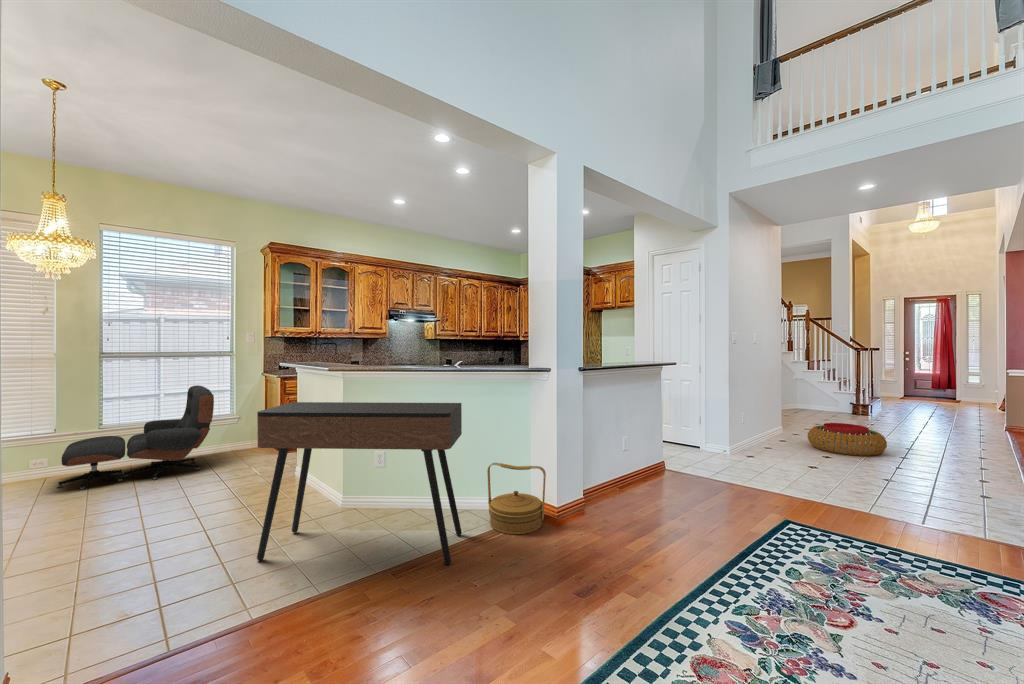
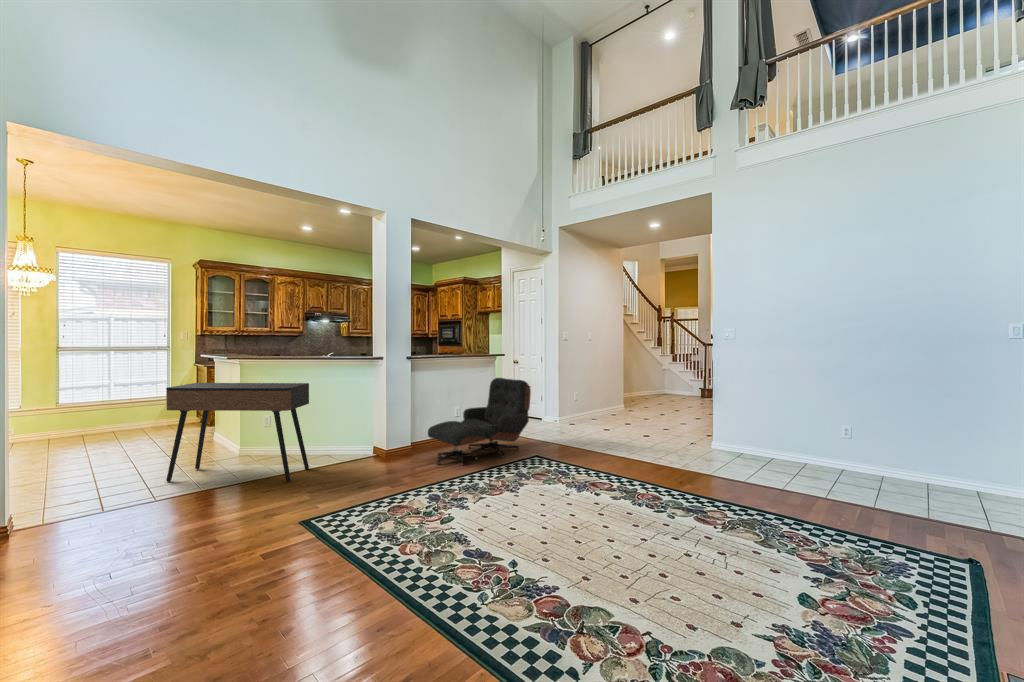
lounge chair: present [57,386,214,490] -> present [428,378,531,466]
pouf: present [808,423,887,456] -> none [620,403,669,426]
woven basket: present [487,463,546,534] -> none [332,424,369,469]

